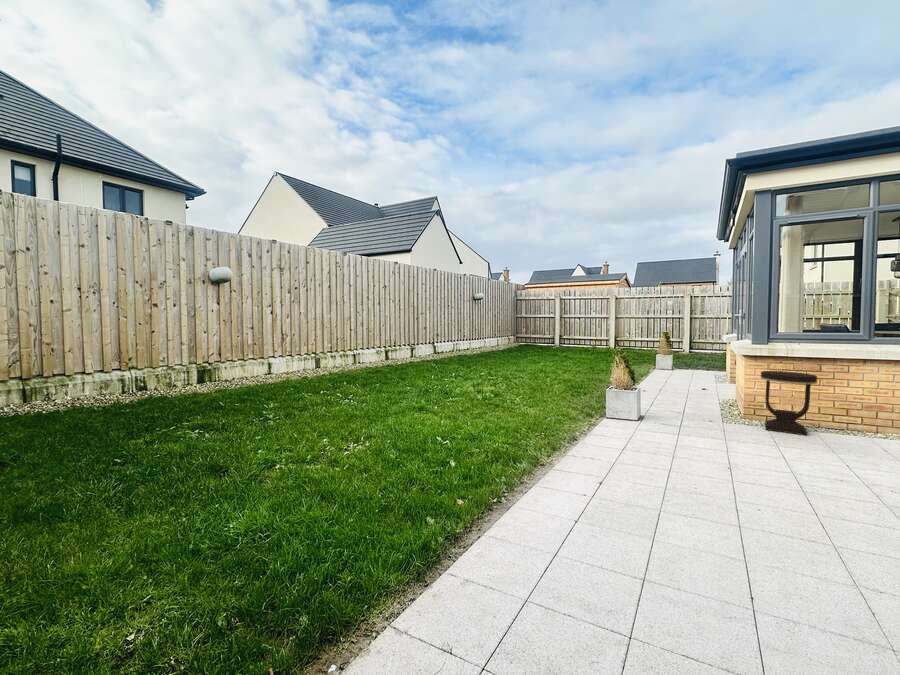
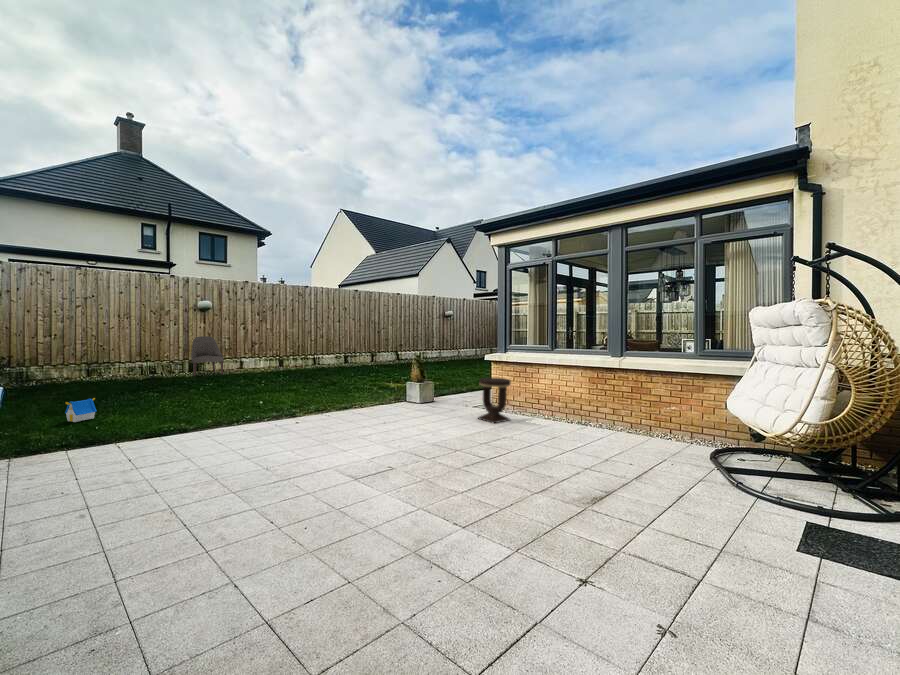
chair: none [206,325,261,390] -> present [191,336,224,376]
toy house: none [147,462,220,531] -> present [65,398,97,422]

